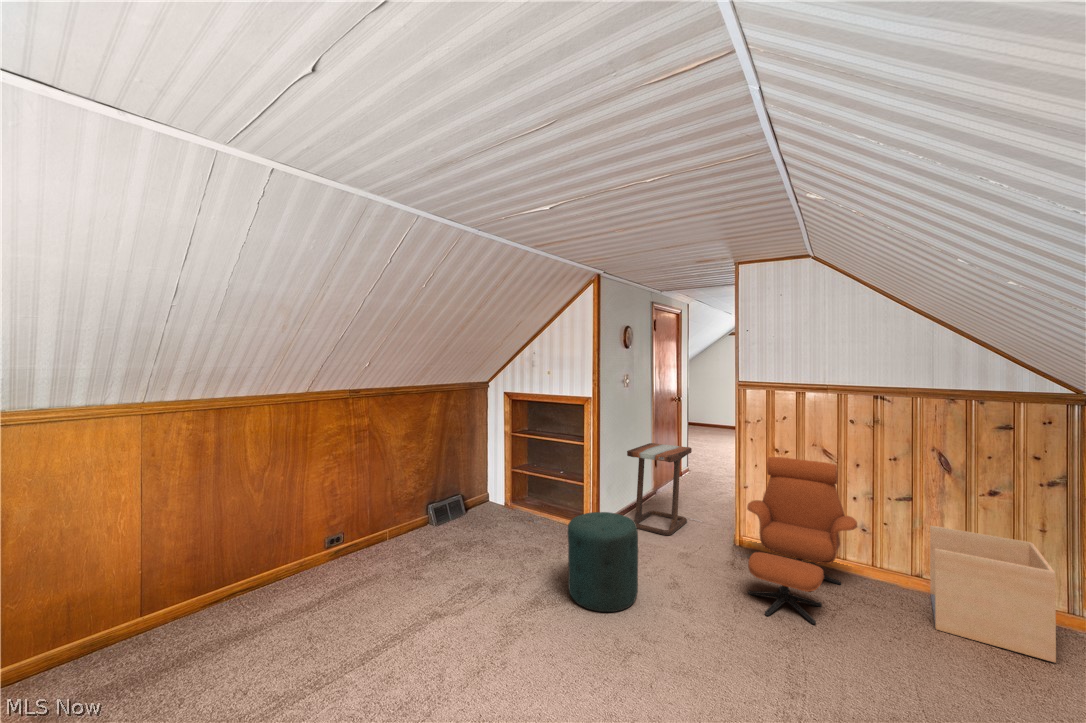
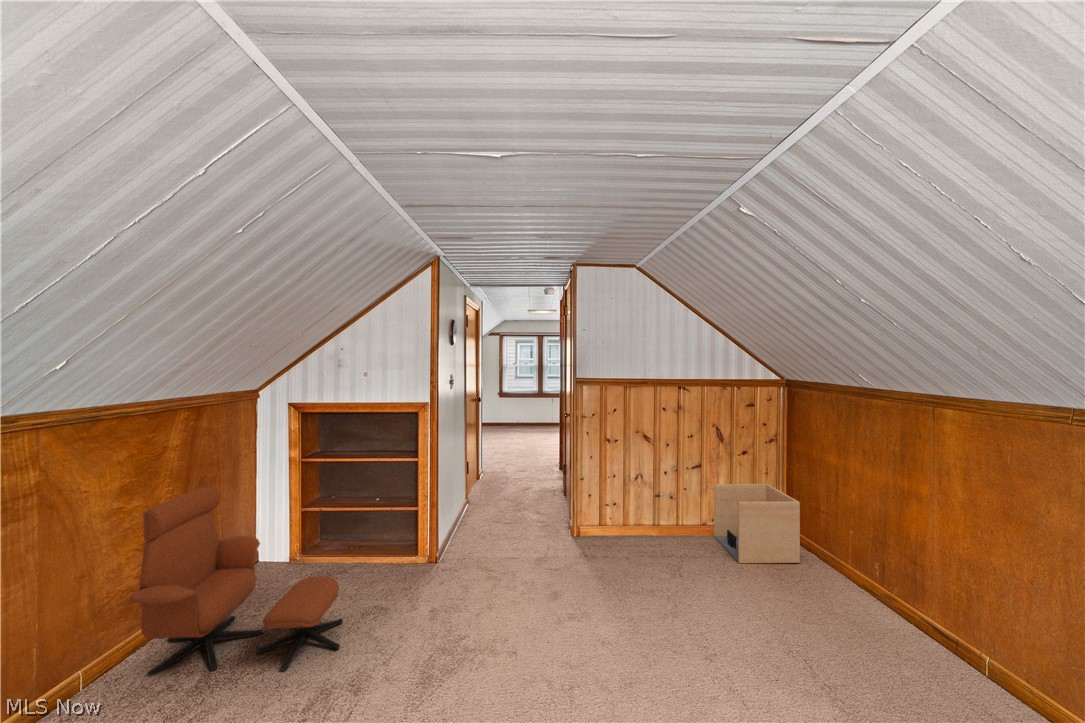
side table: present [627,443,692,535] -> none [464,448,529,545]
lounge chair: present [747,457,857,624] -> present [129,486,343,677]
ottoman: present [568,512,638,612] -> none [466,537,549,663]

